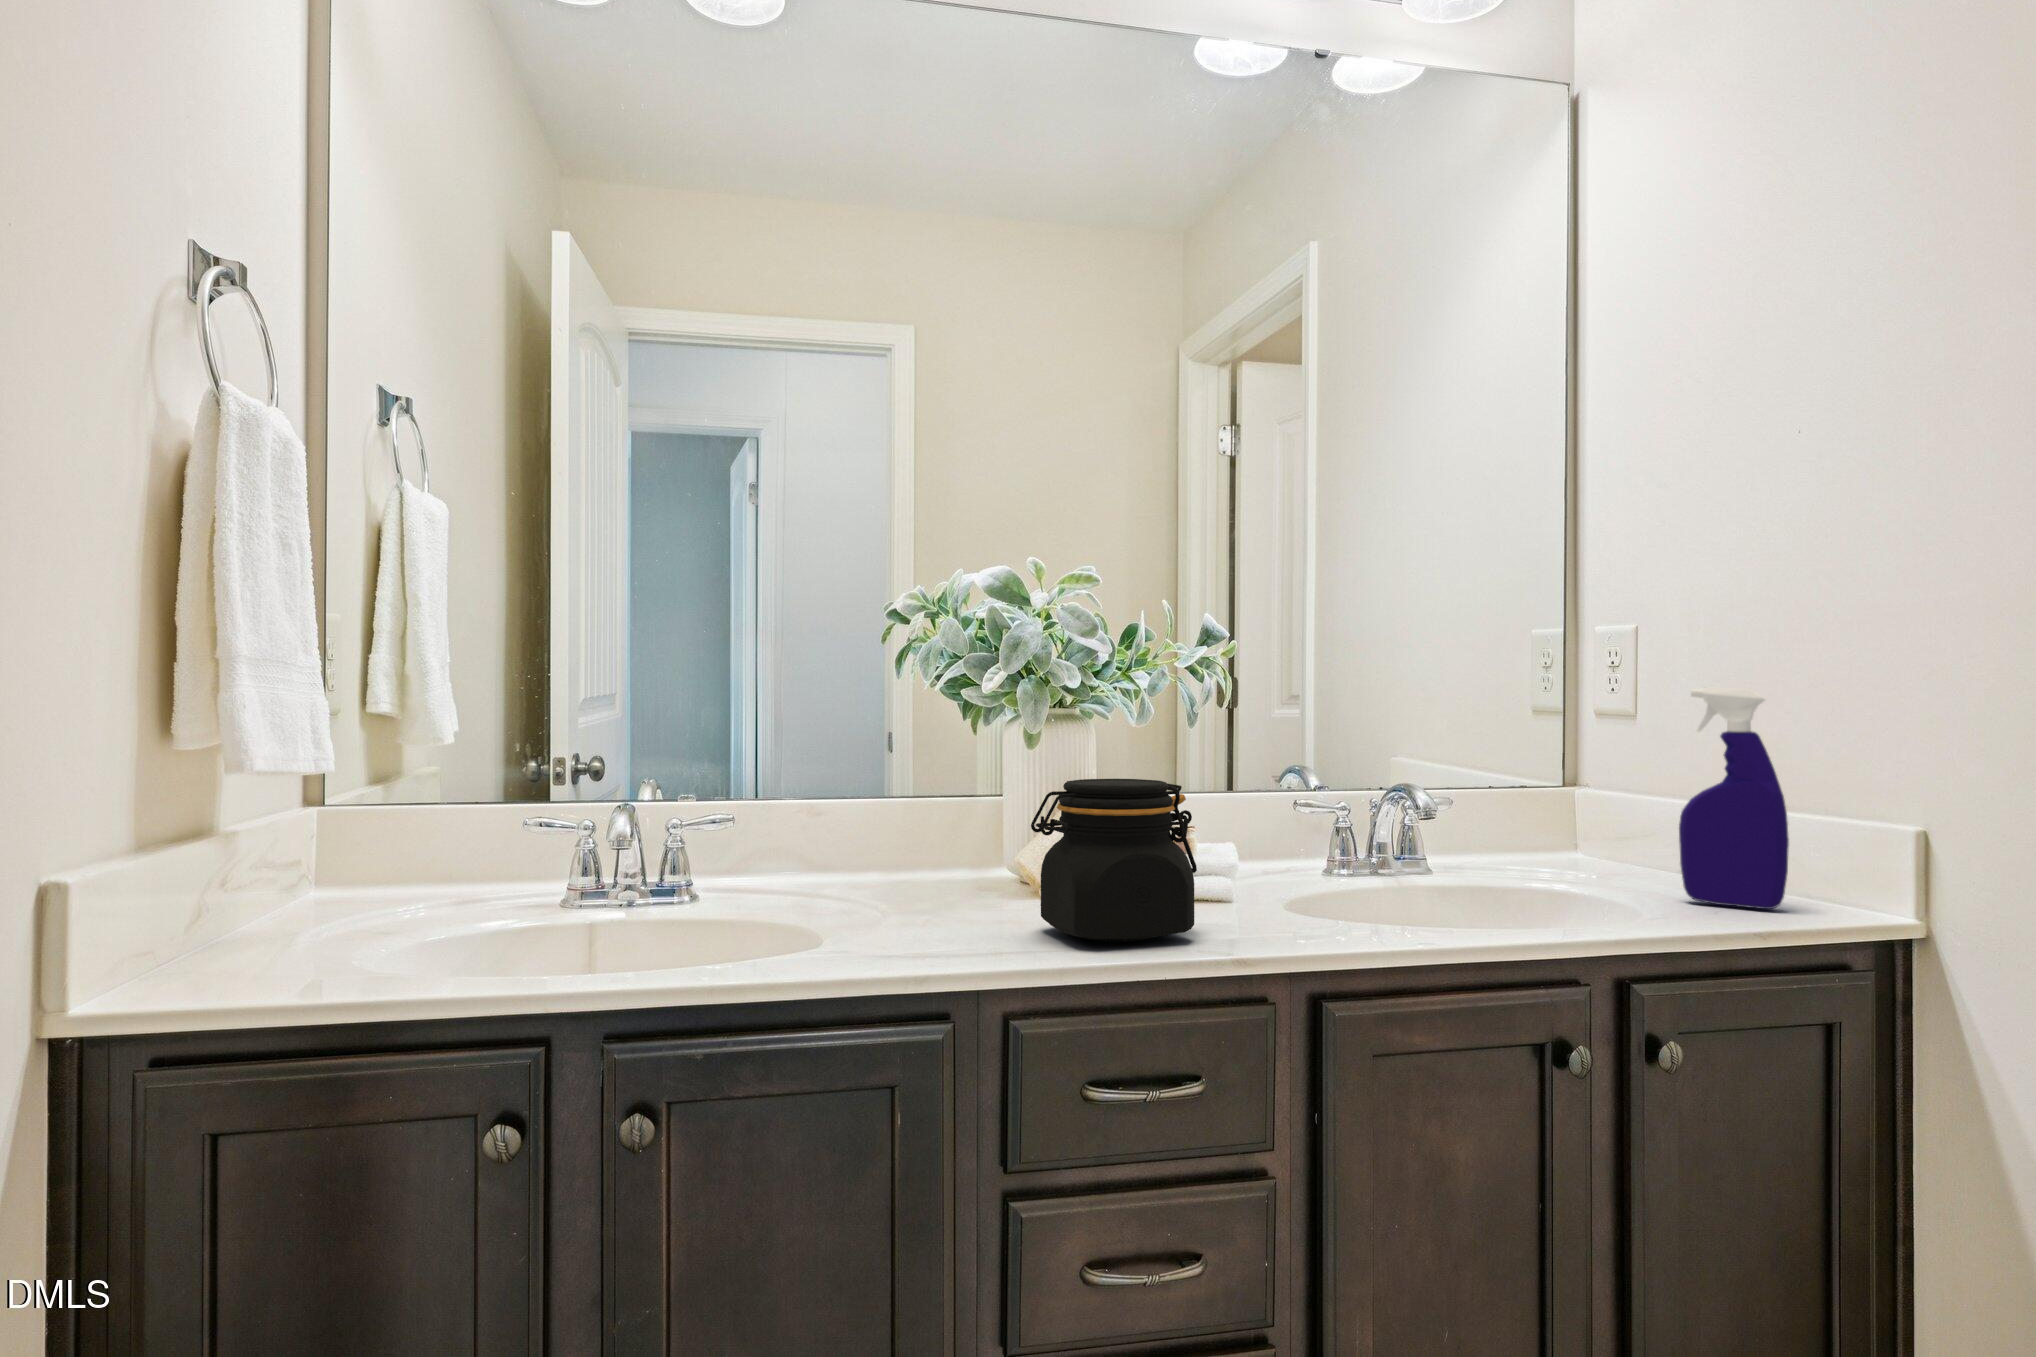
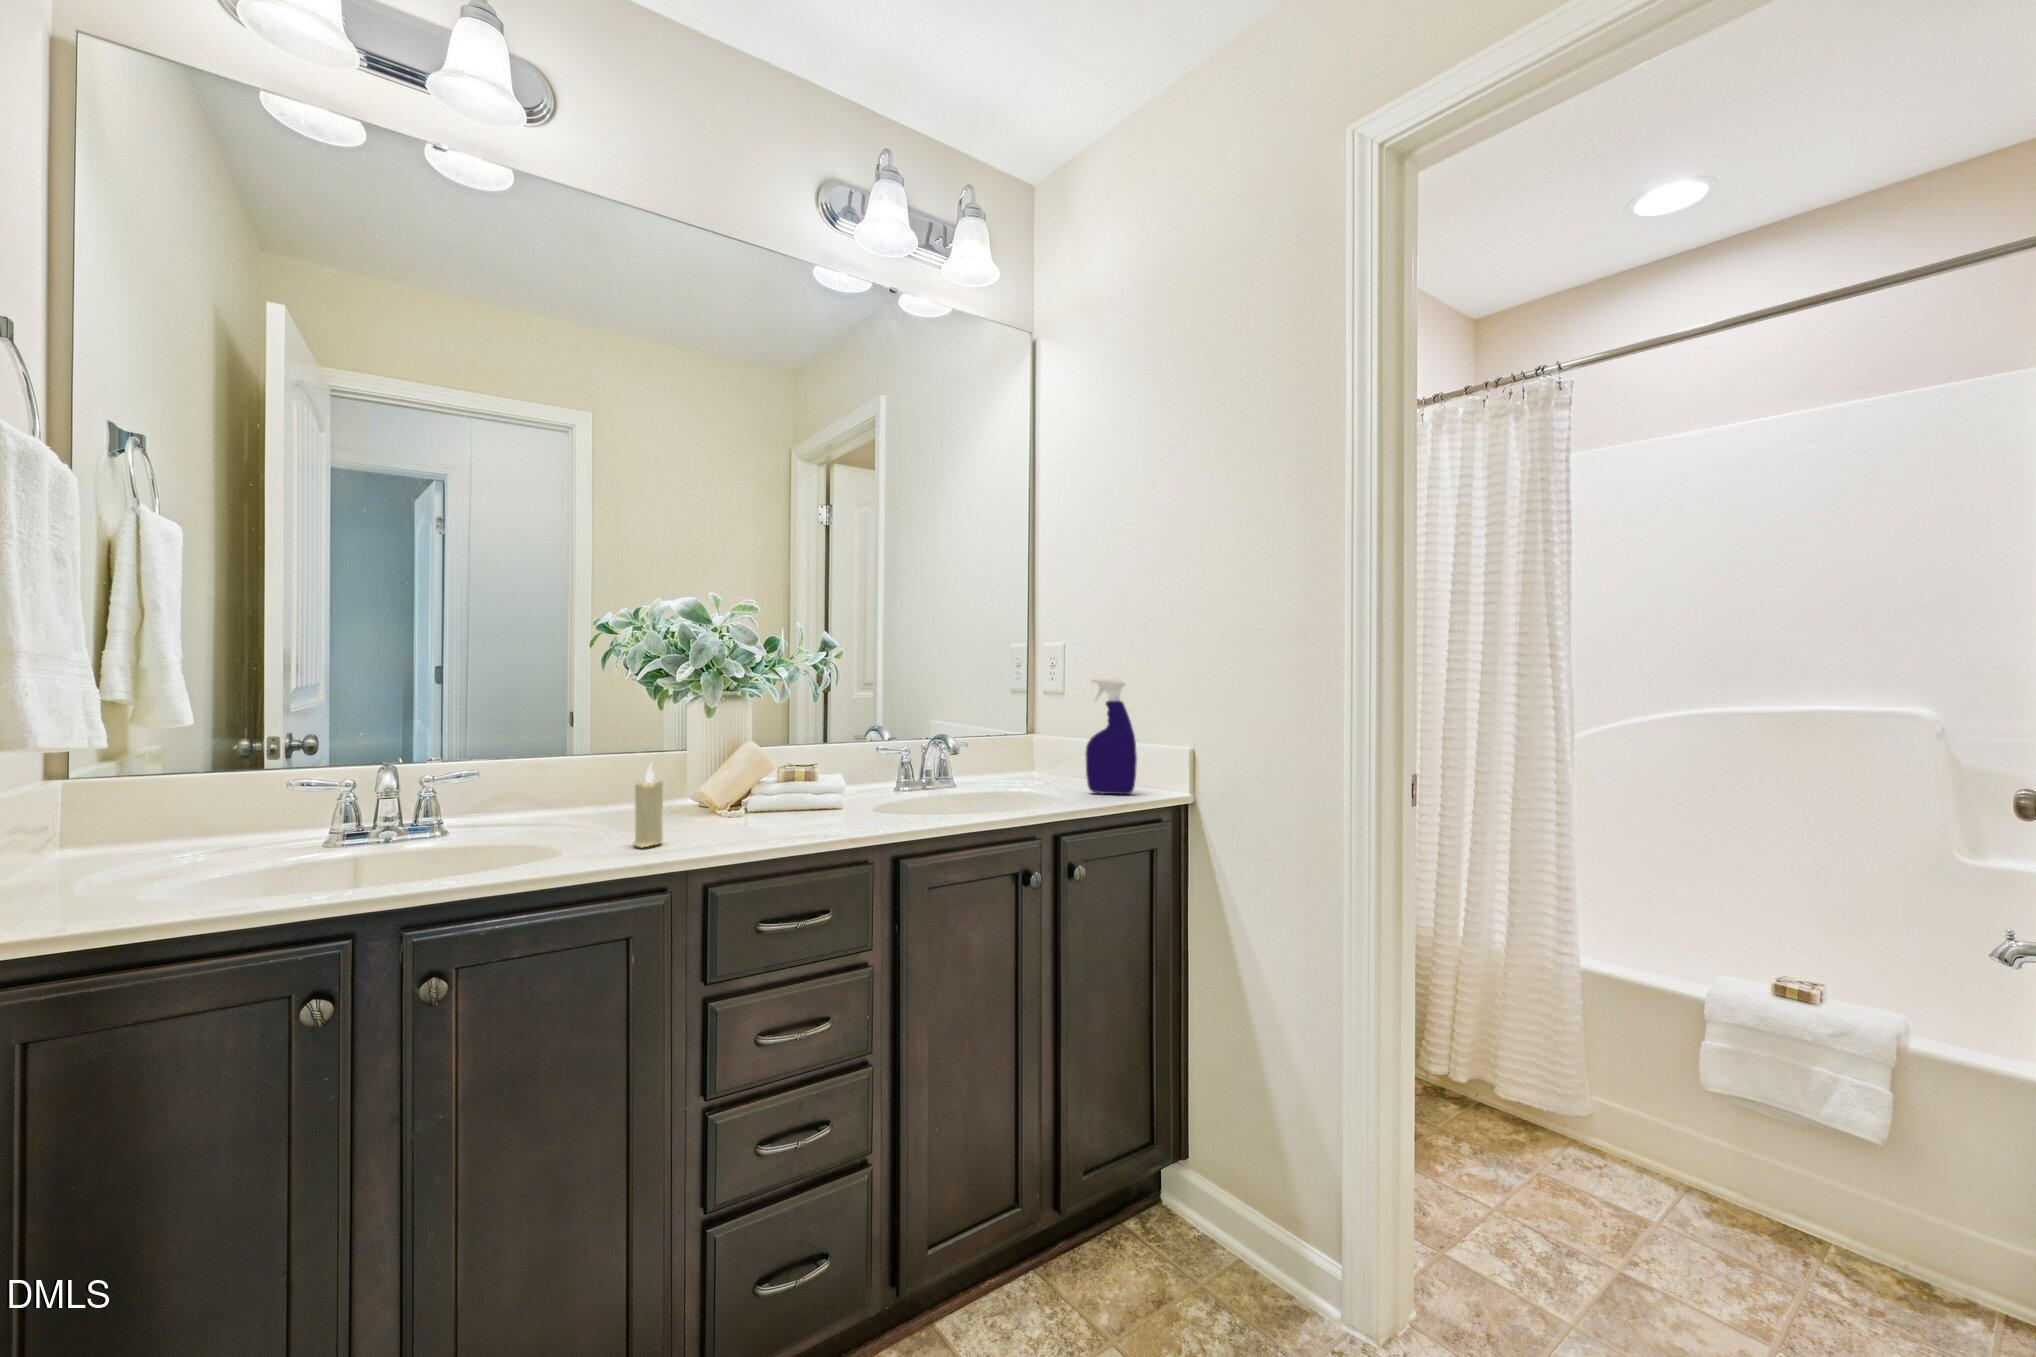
jar: present [1031,779,1197,942] -> none [719,734,826,835]
candle: none [908,816,950,946] -> present [633,763,663,847]

